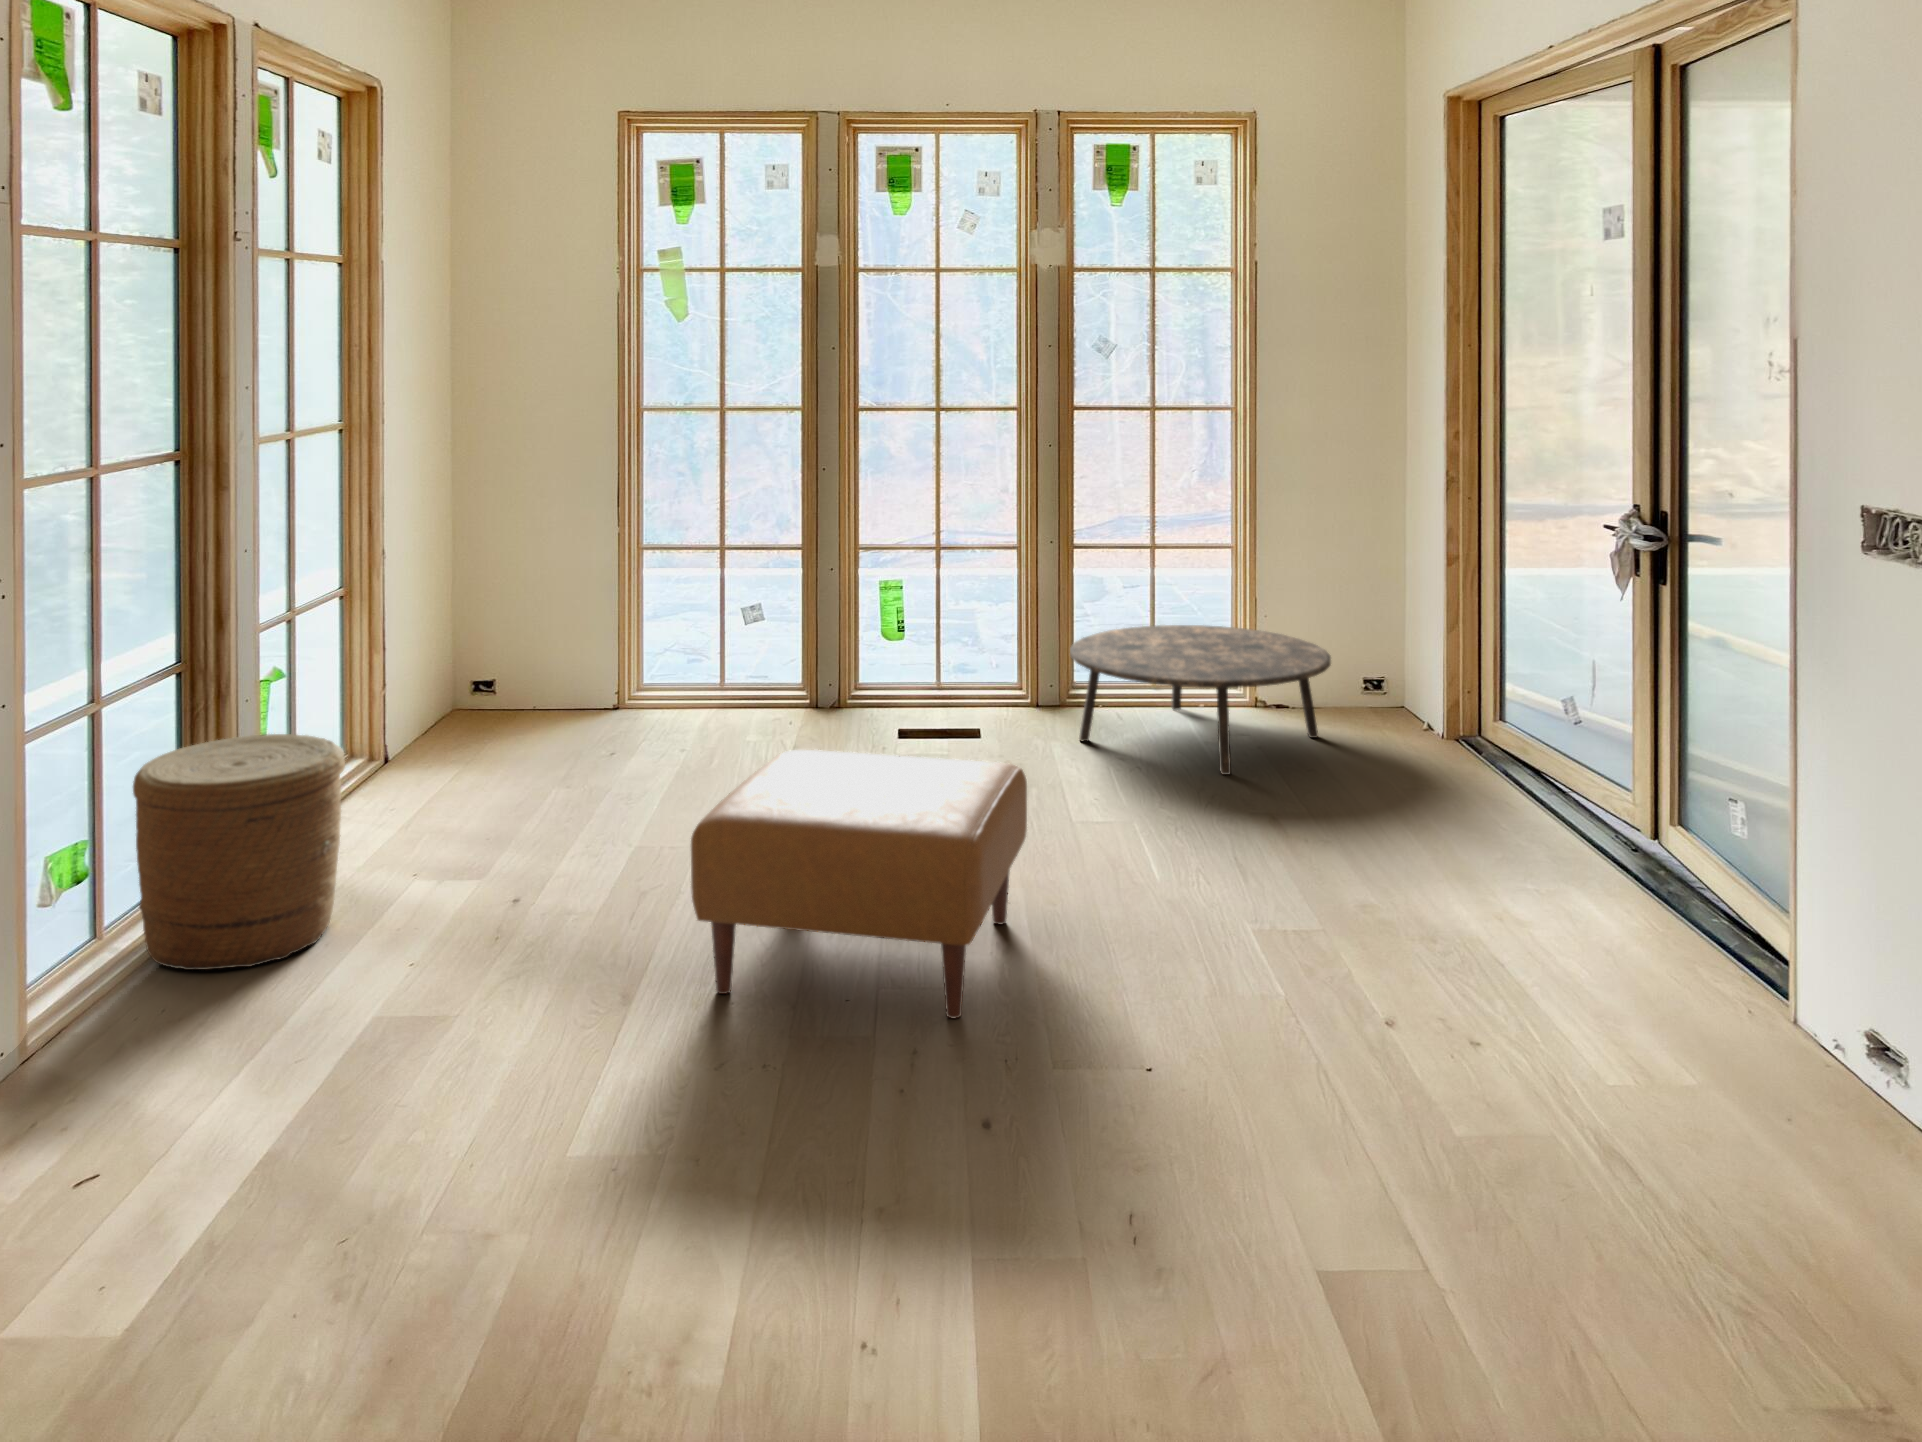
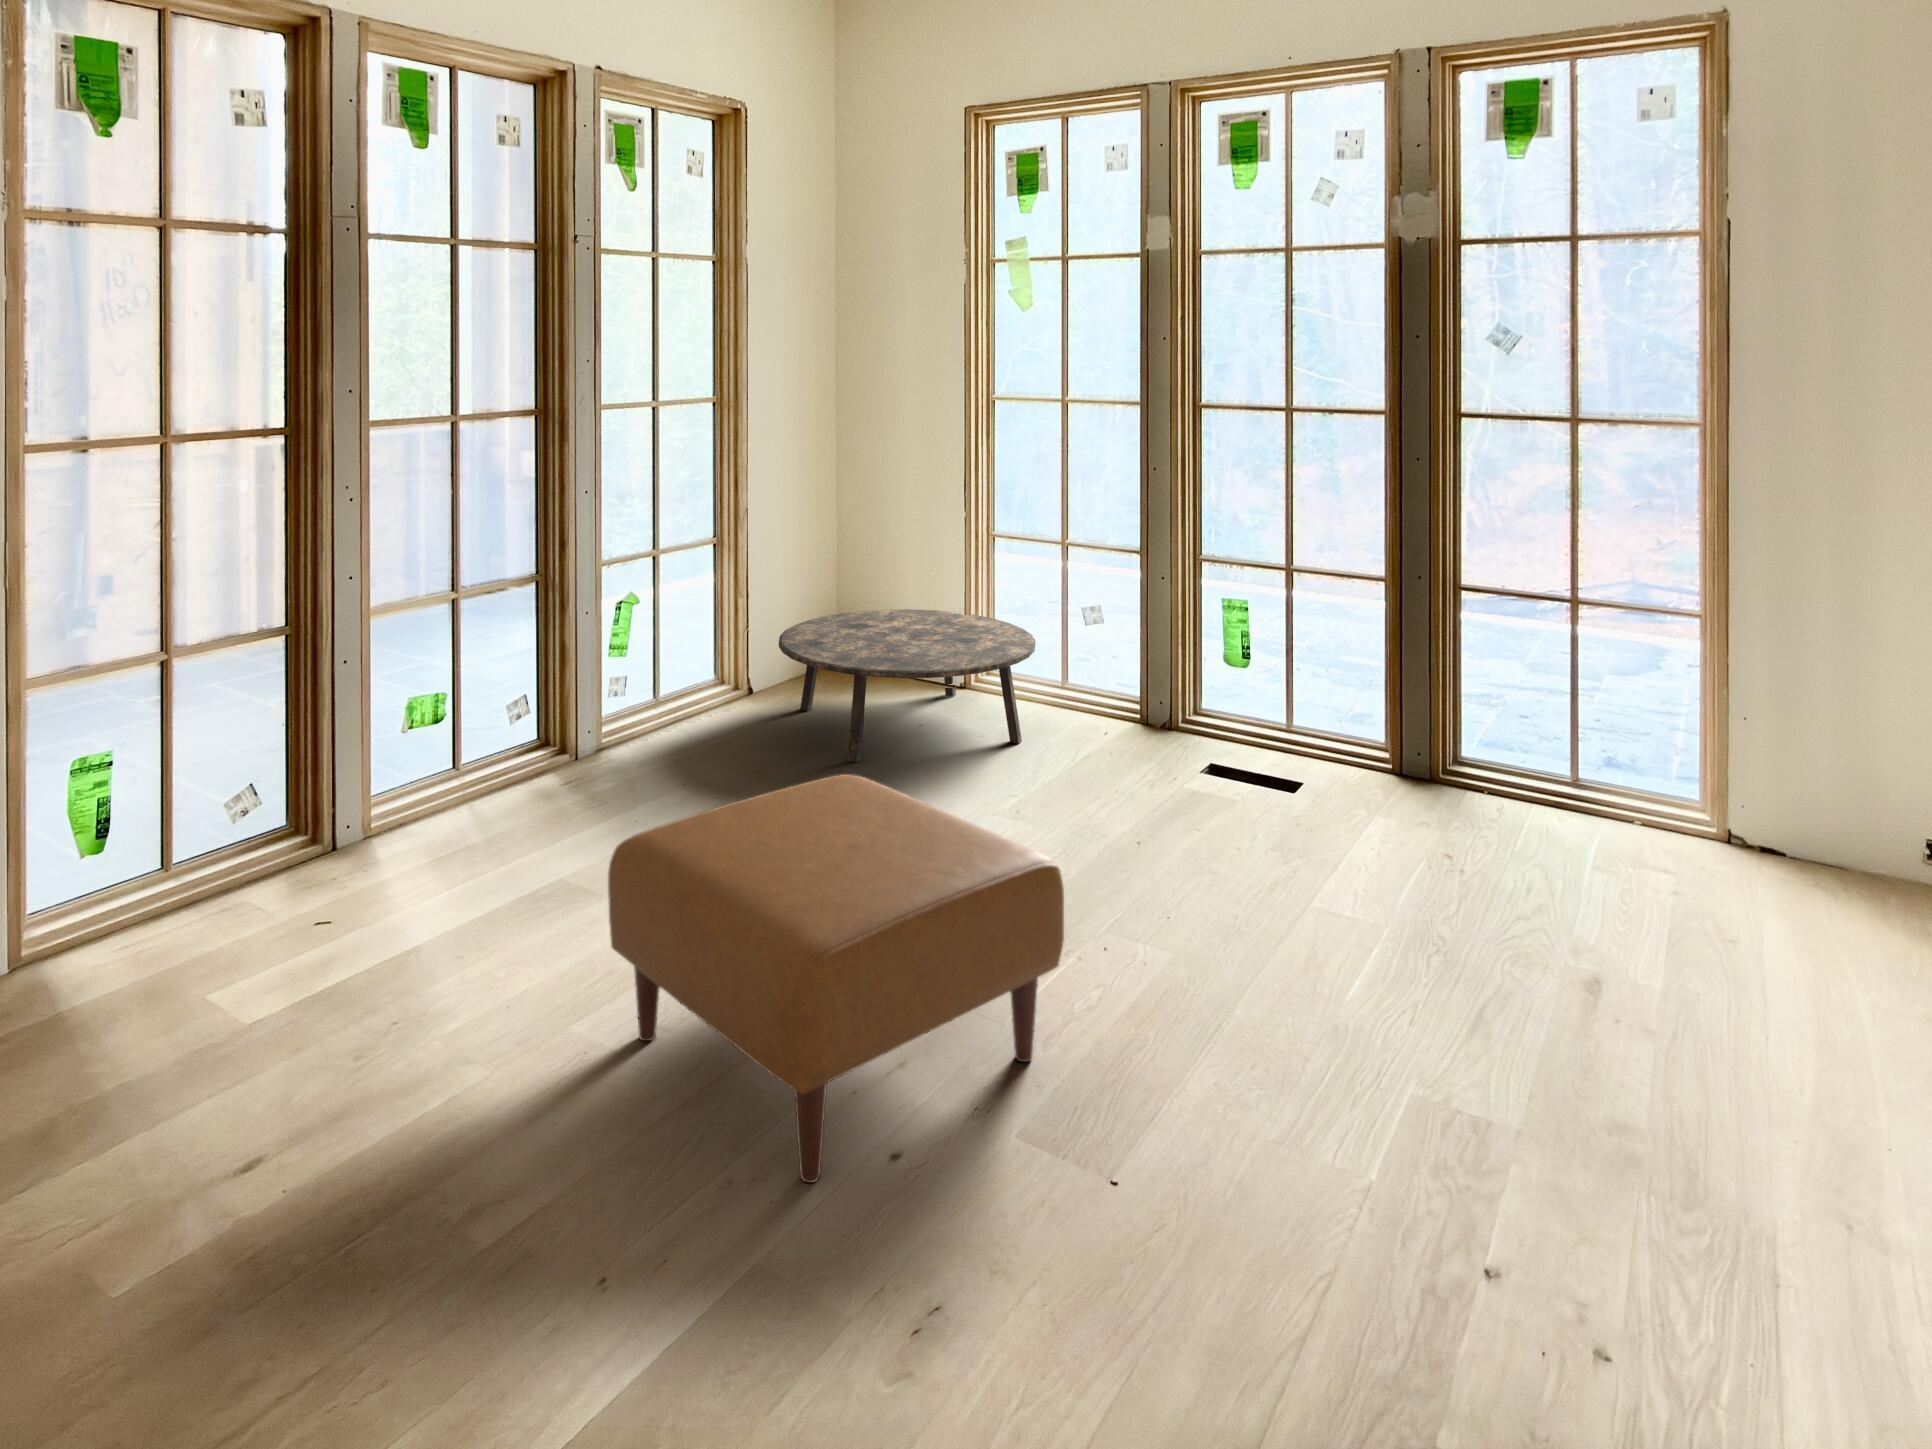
coffee table: present [1070,625,1331,775] -> present [779,609,1035,763]
woven basket: present [133,734,345,970] -> none [330,659,511,868]

